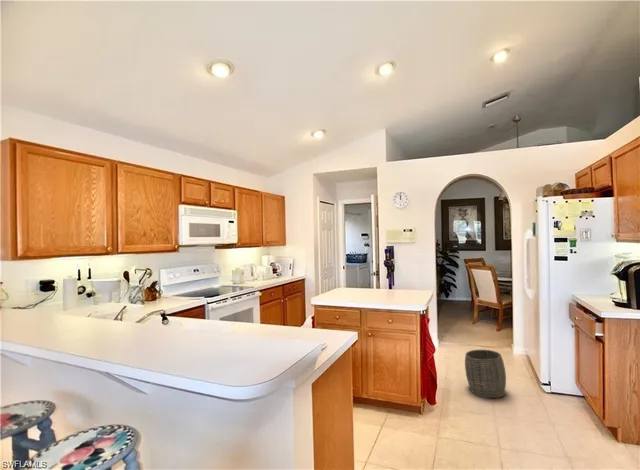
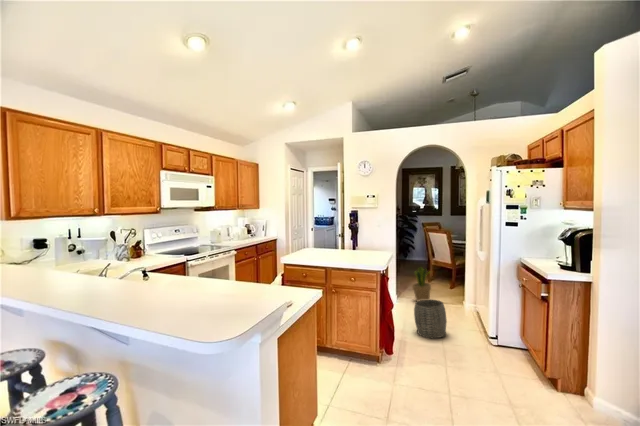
potted plant: none [458,309,482,352] -> present [412,267,431,301]

